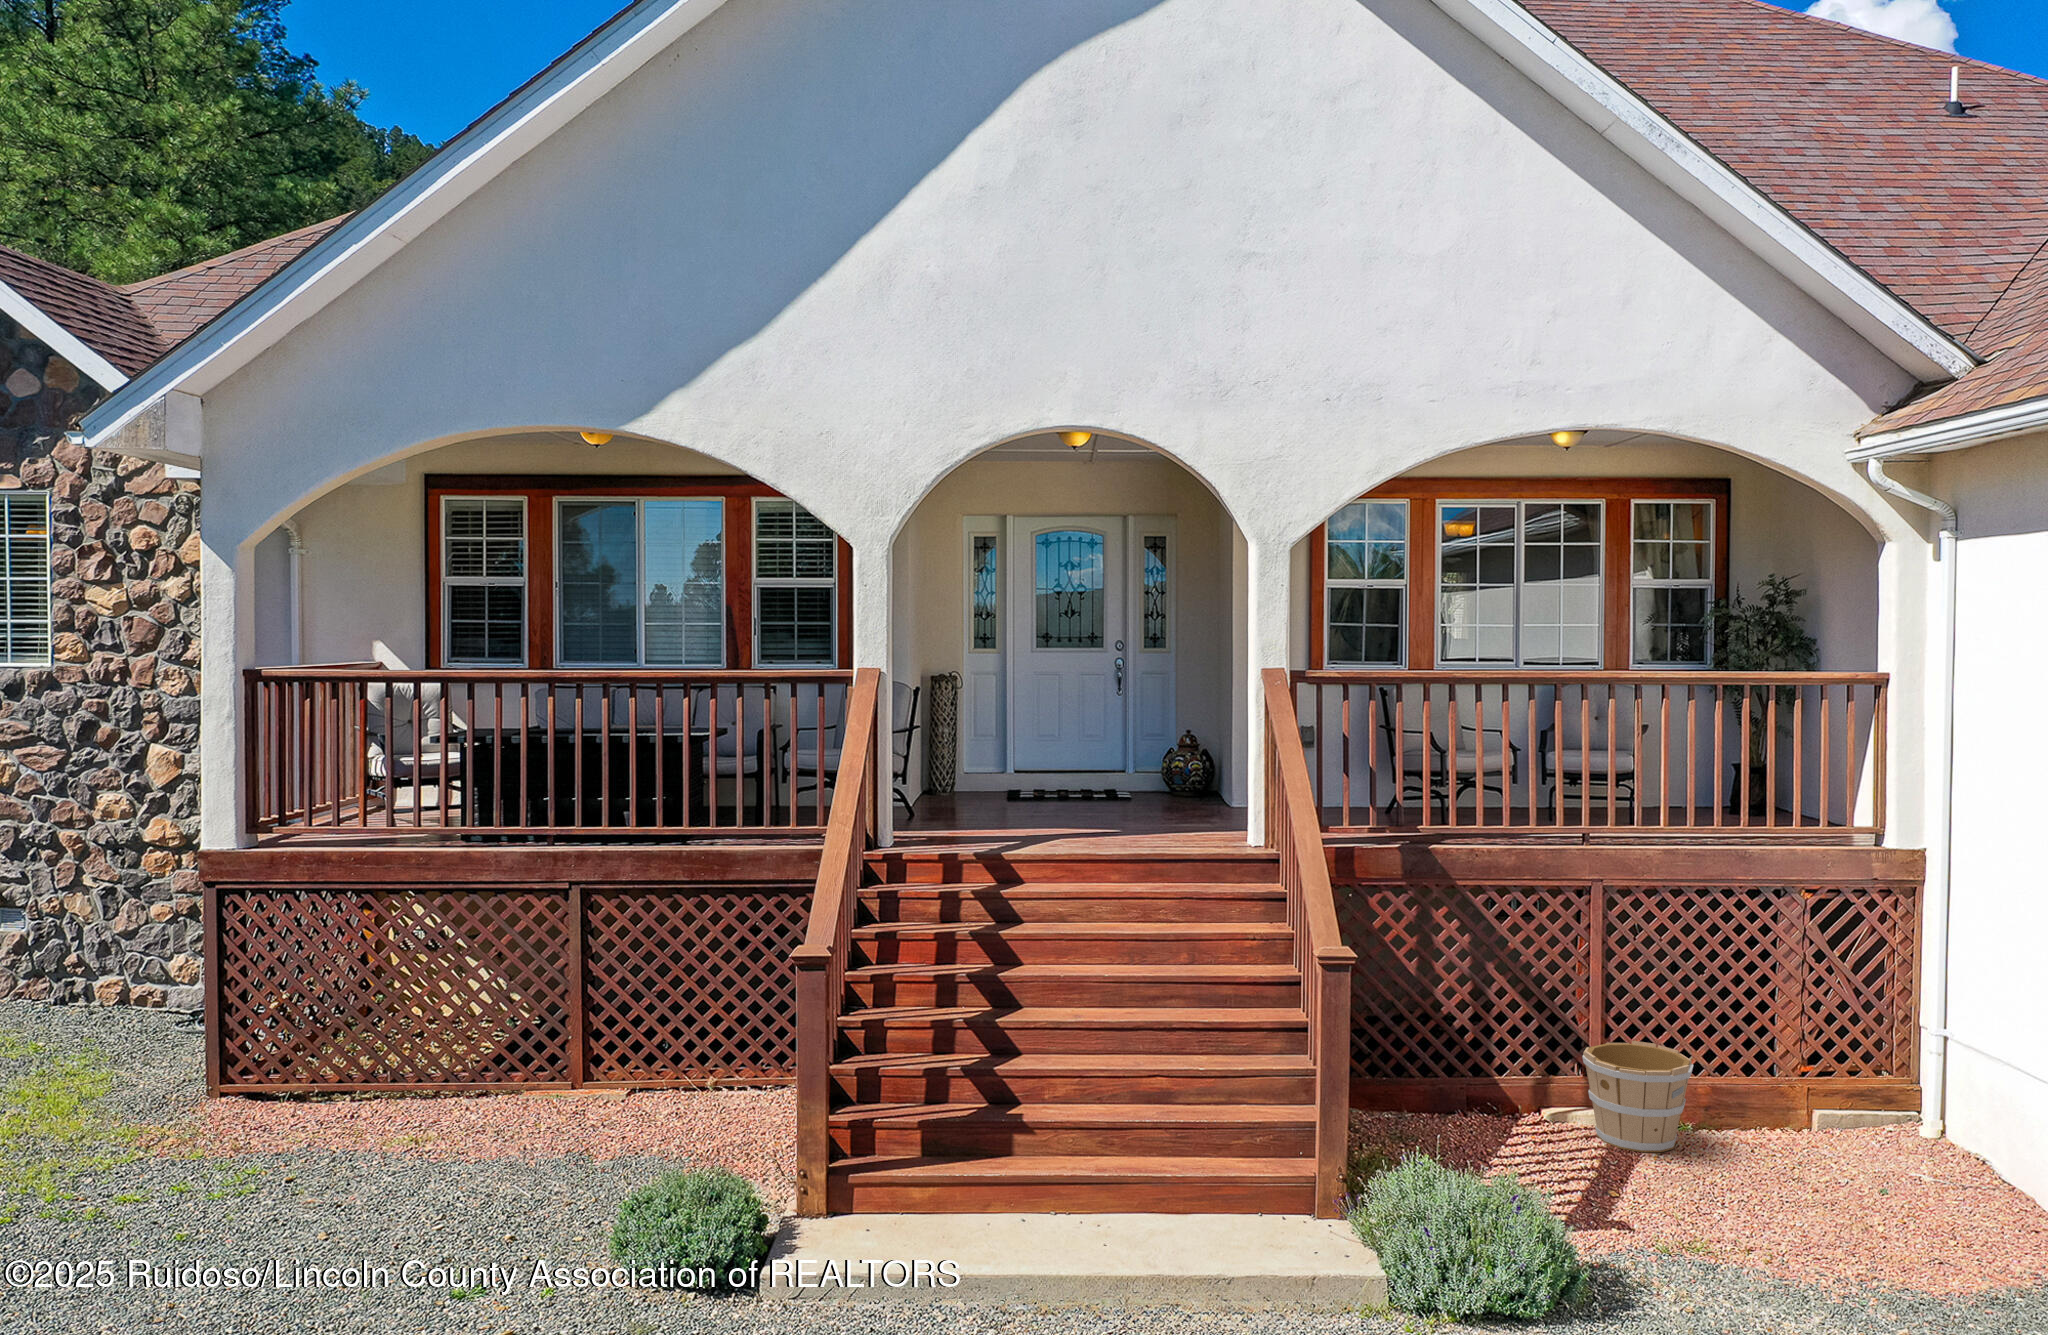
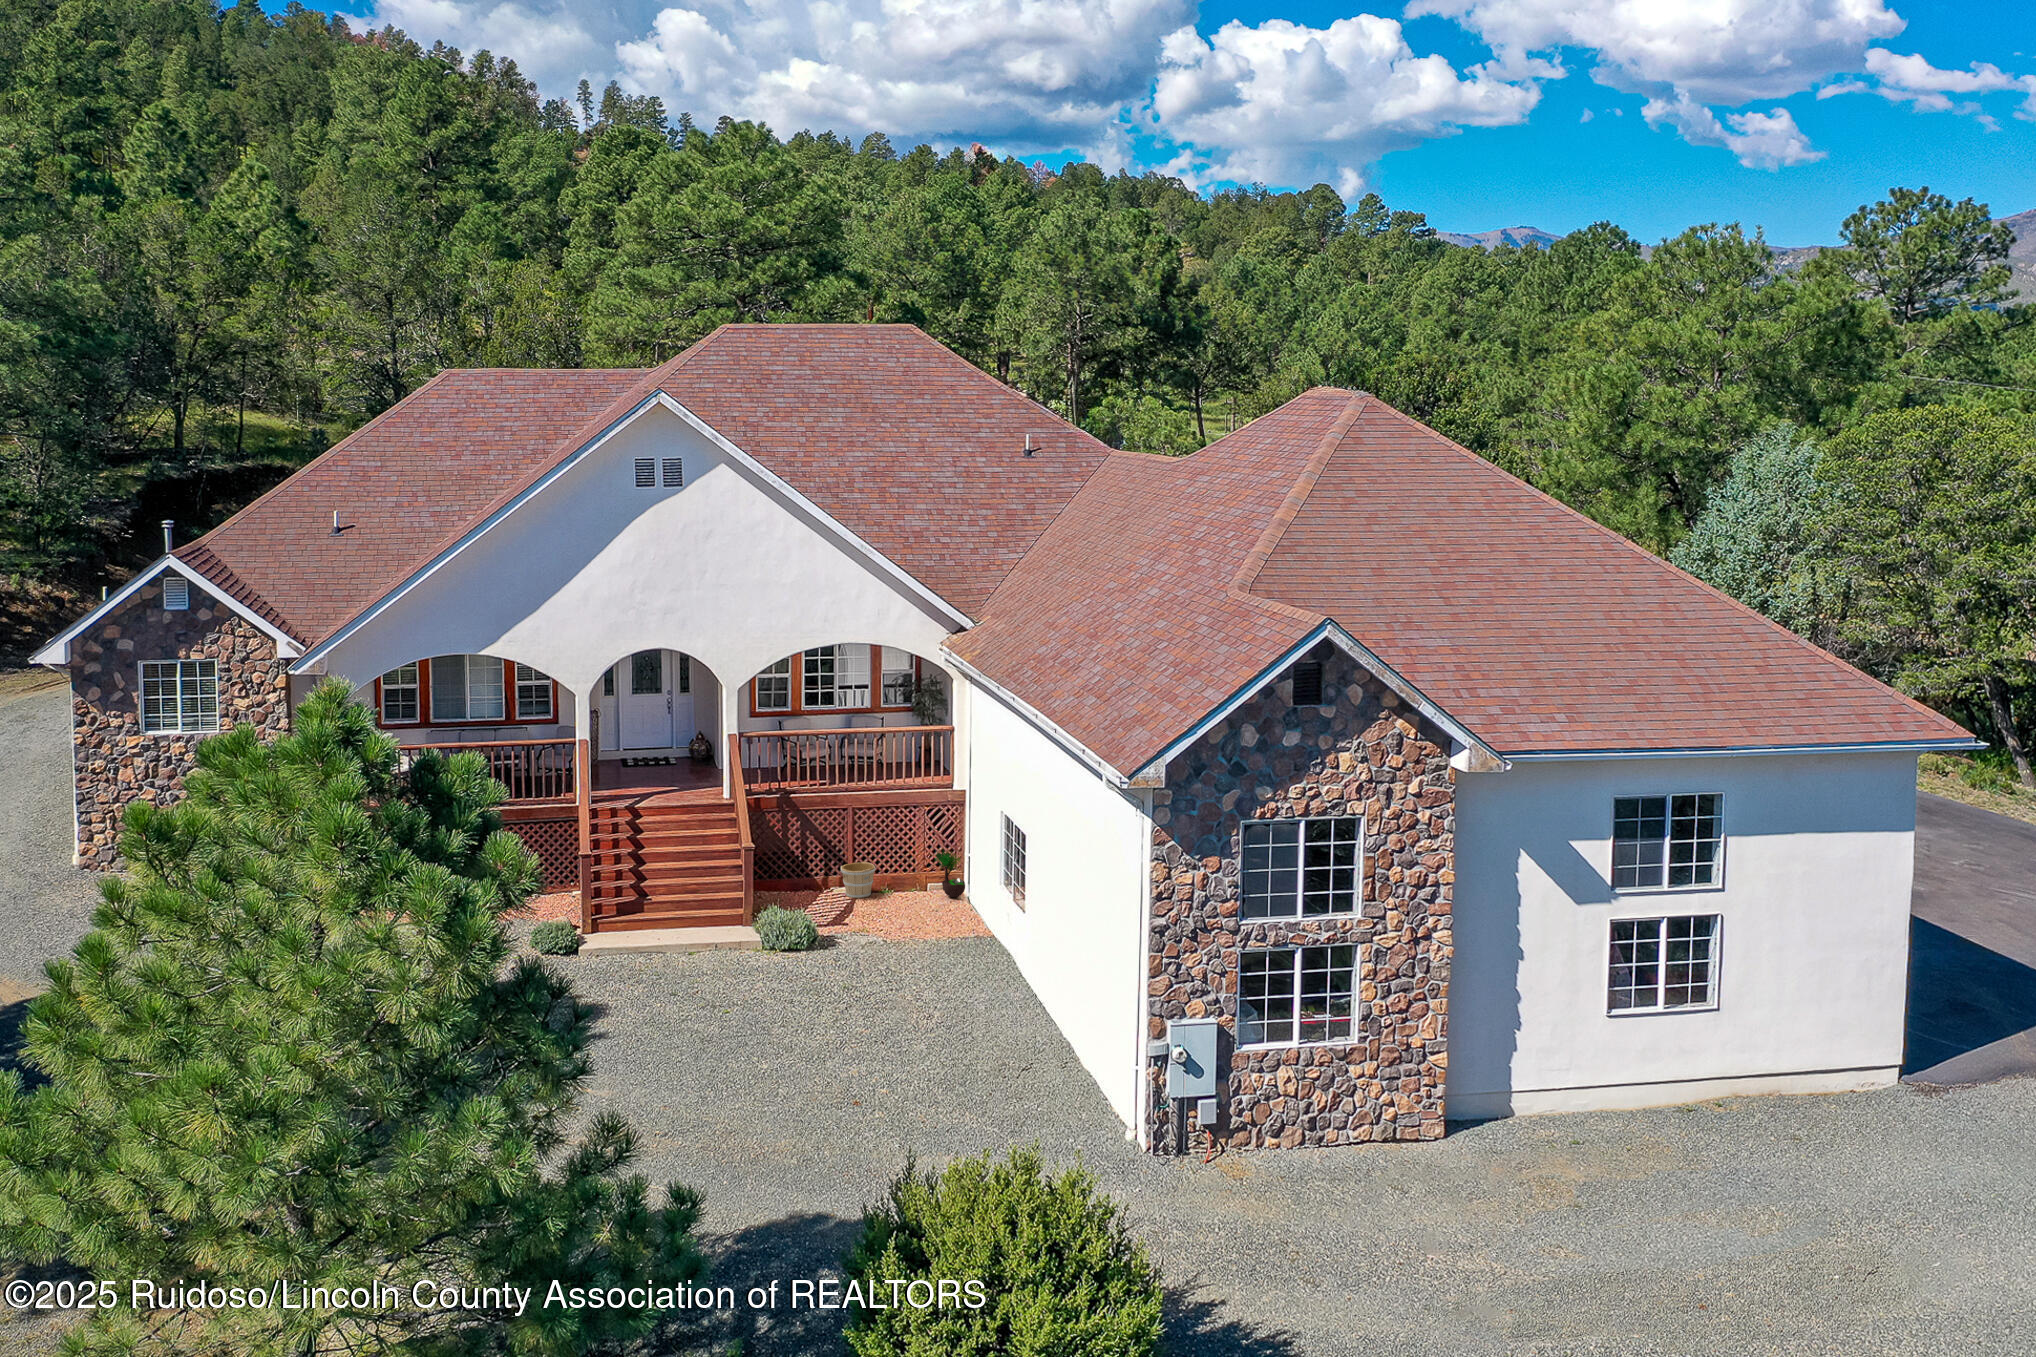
potted tree: none [1866,1005,1983,1166] -> present [935,851,965,897]

